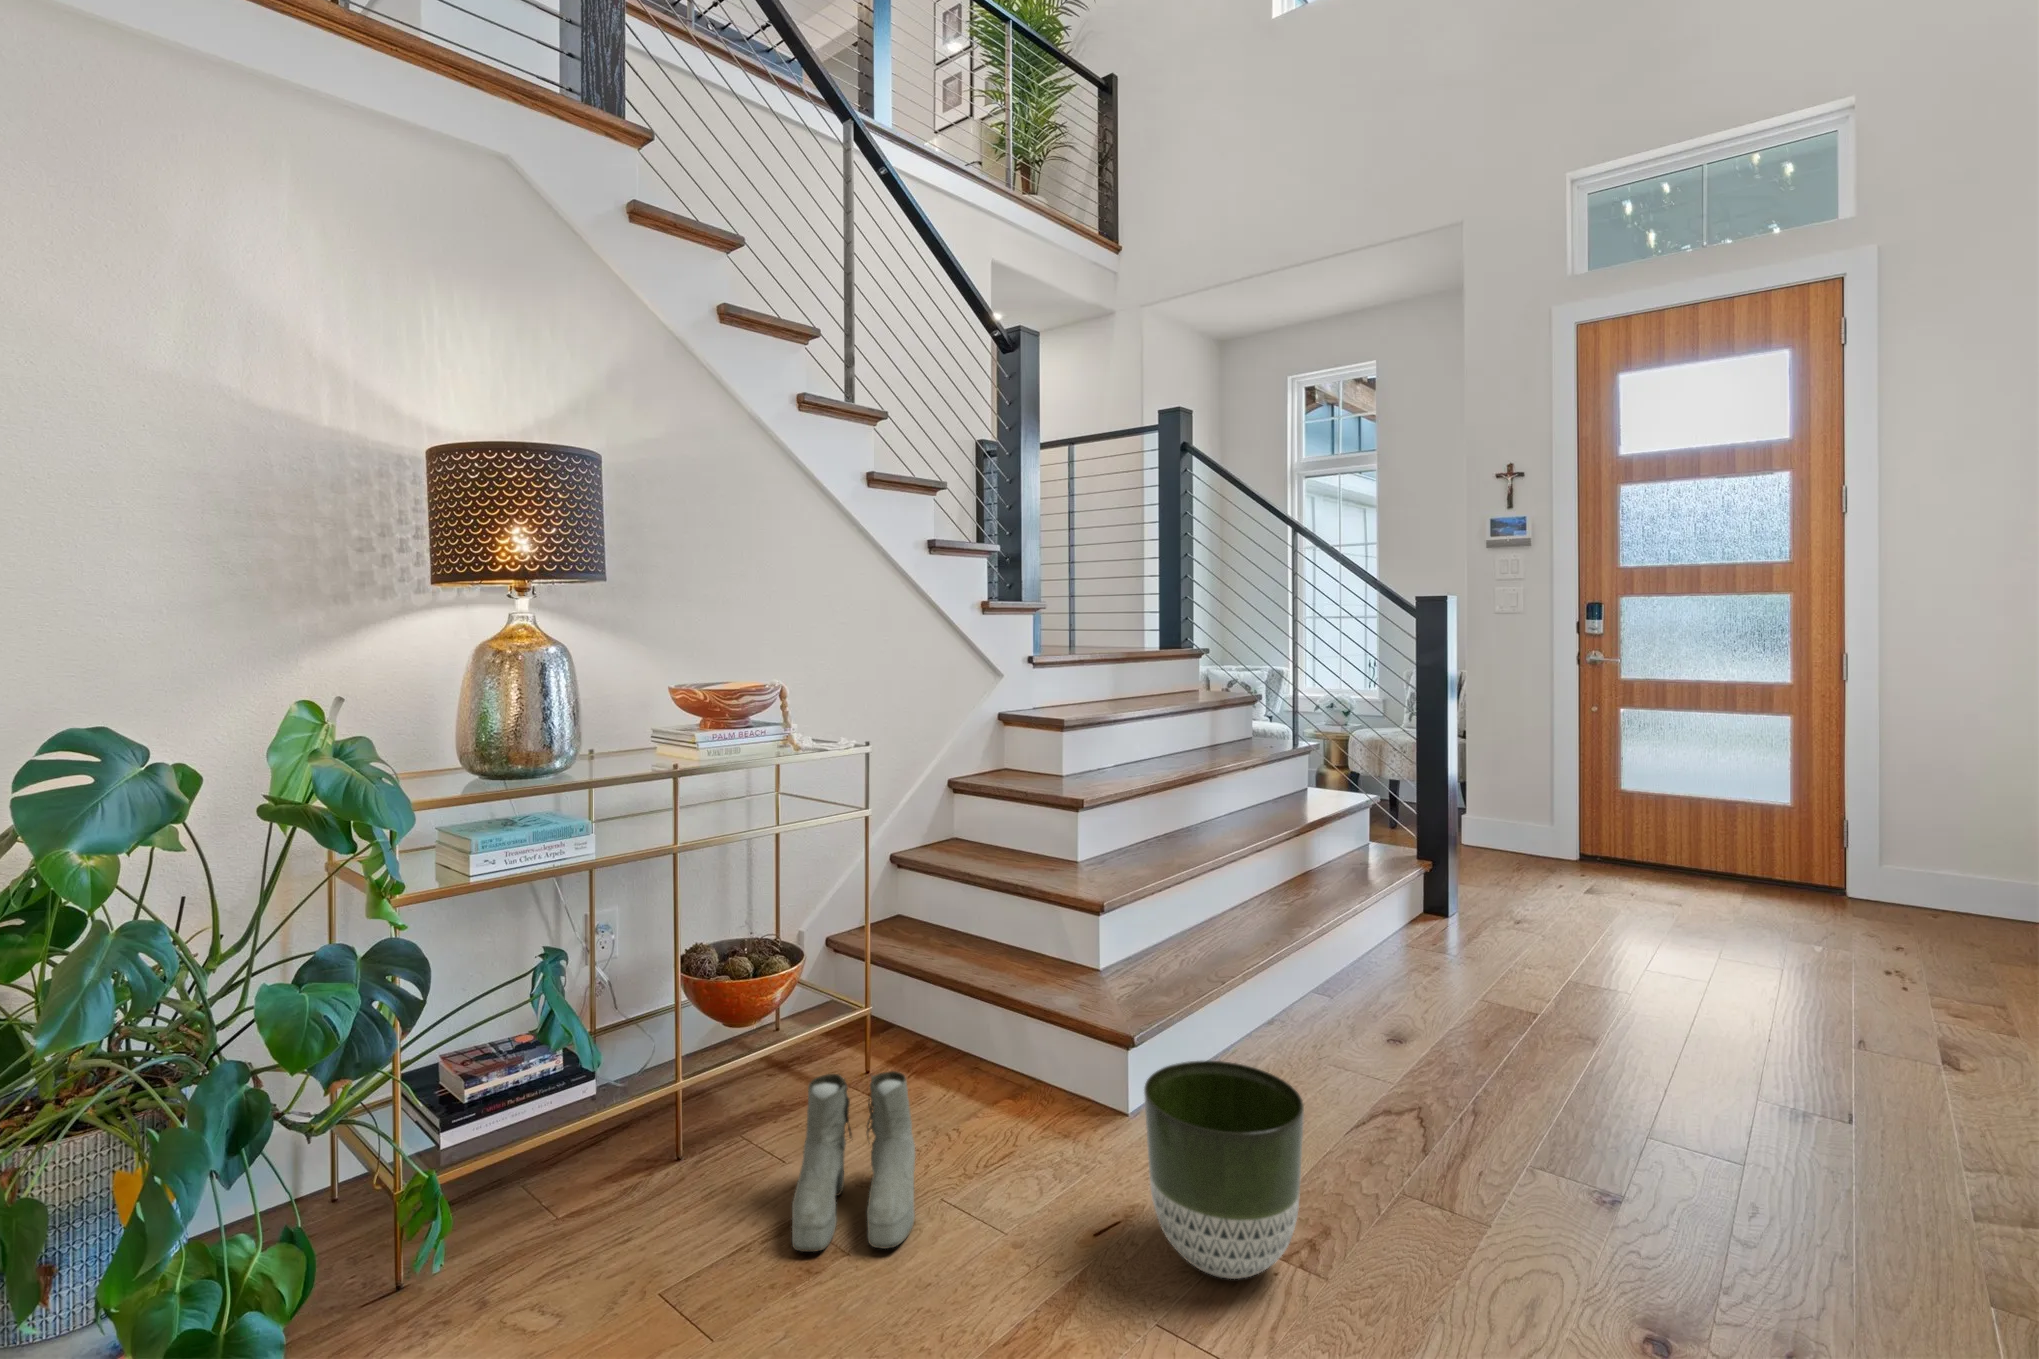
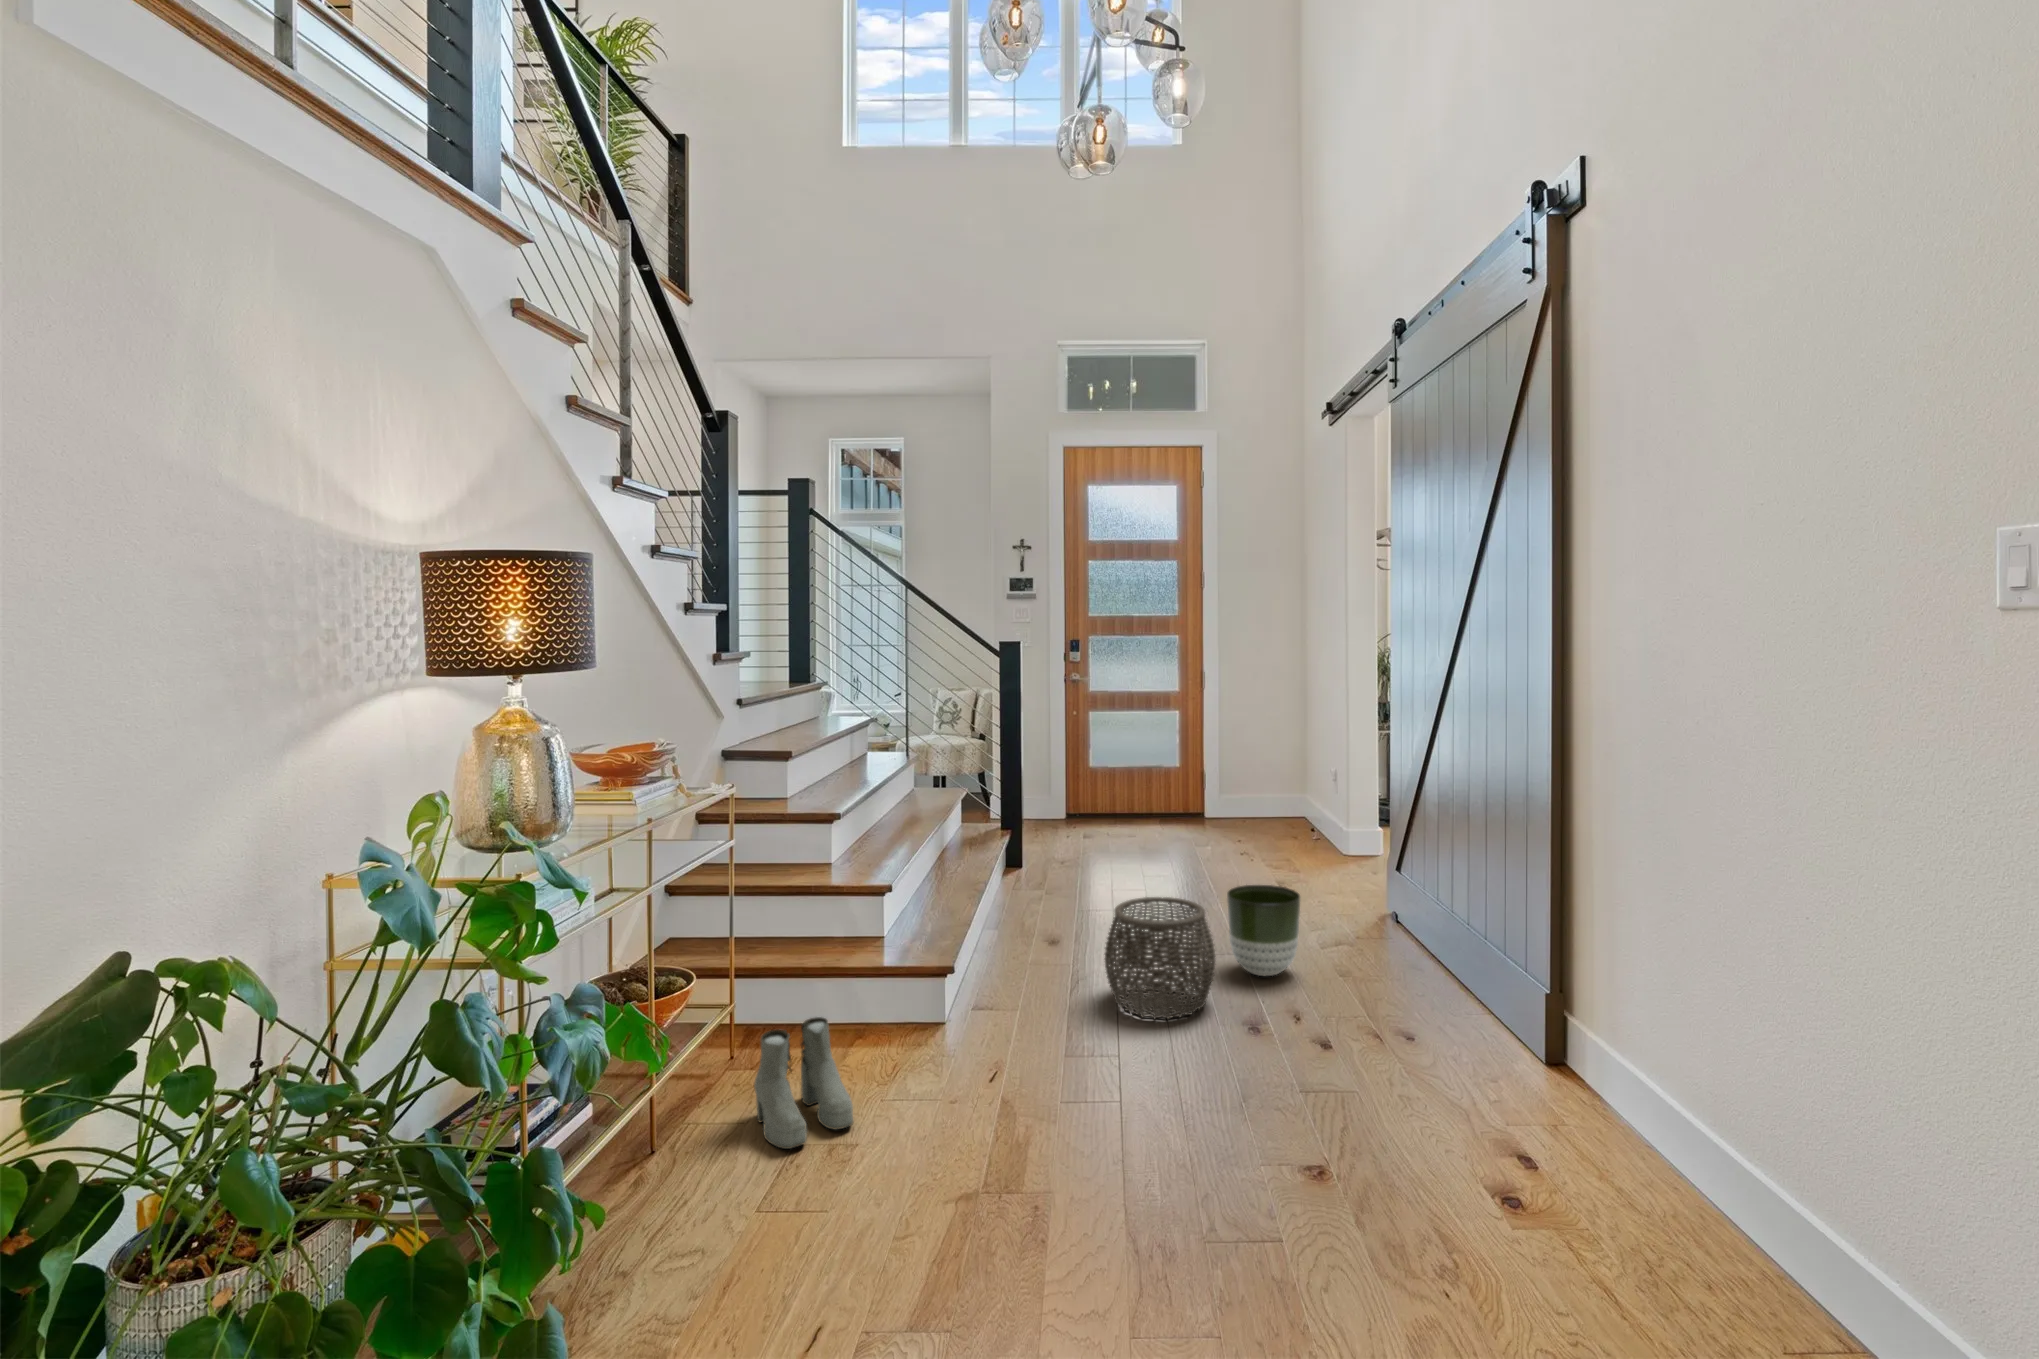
woven basket: none [1426,1012,1669,1267] -> present [1105,897,1215,1020]
planter: present [1144,1061,1304,1279] -> present [1227,885,1300,976]

